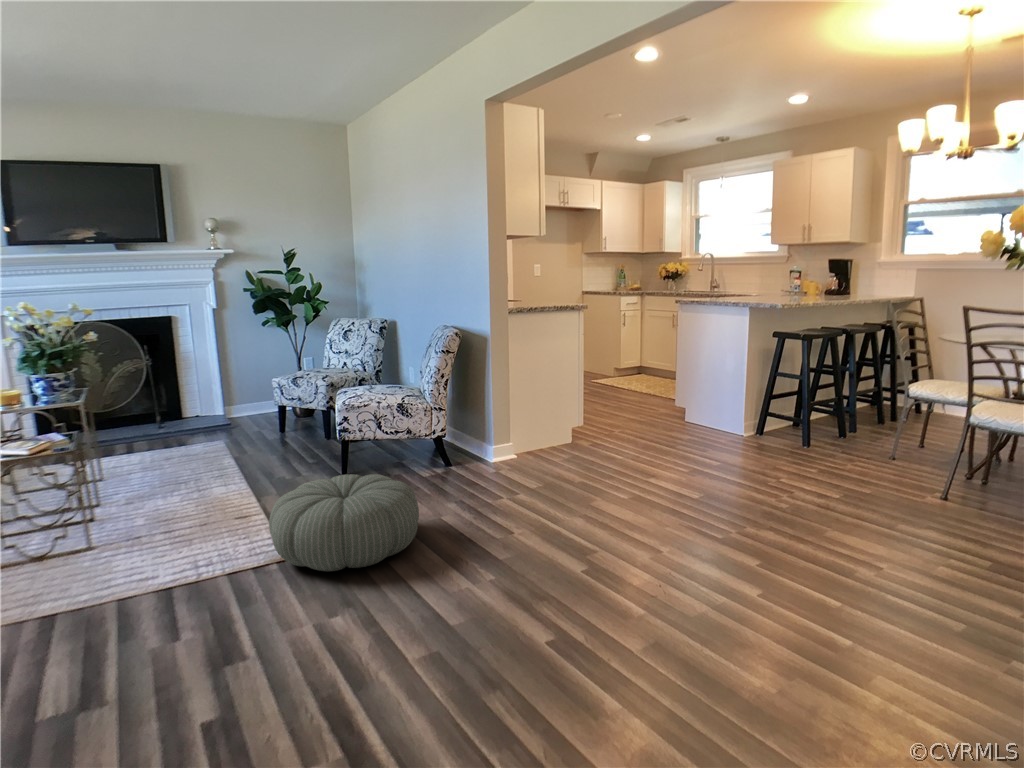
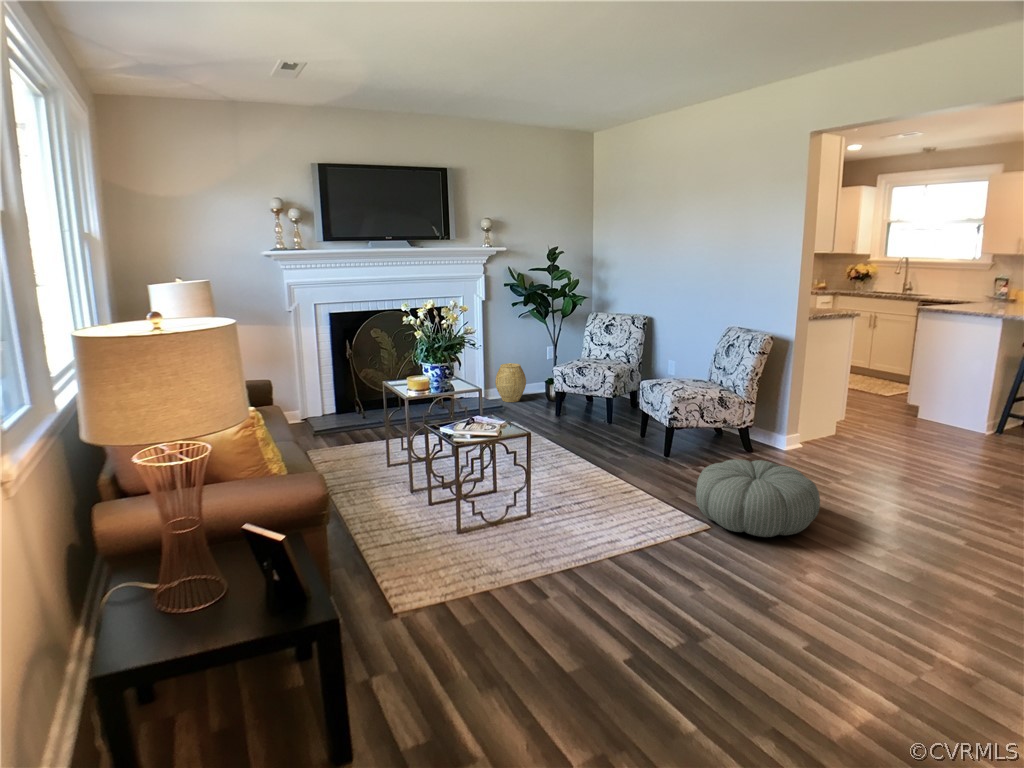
woven basket: none [224,377,262,422] -> present [495,363,526,402]

